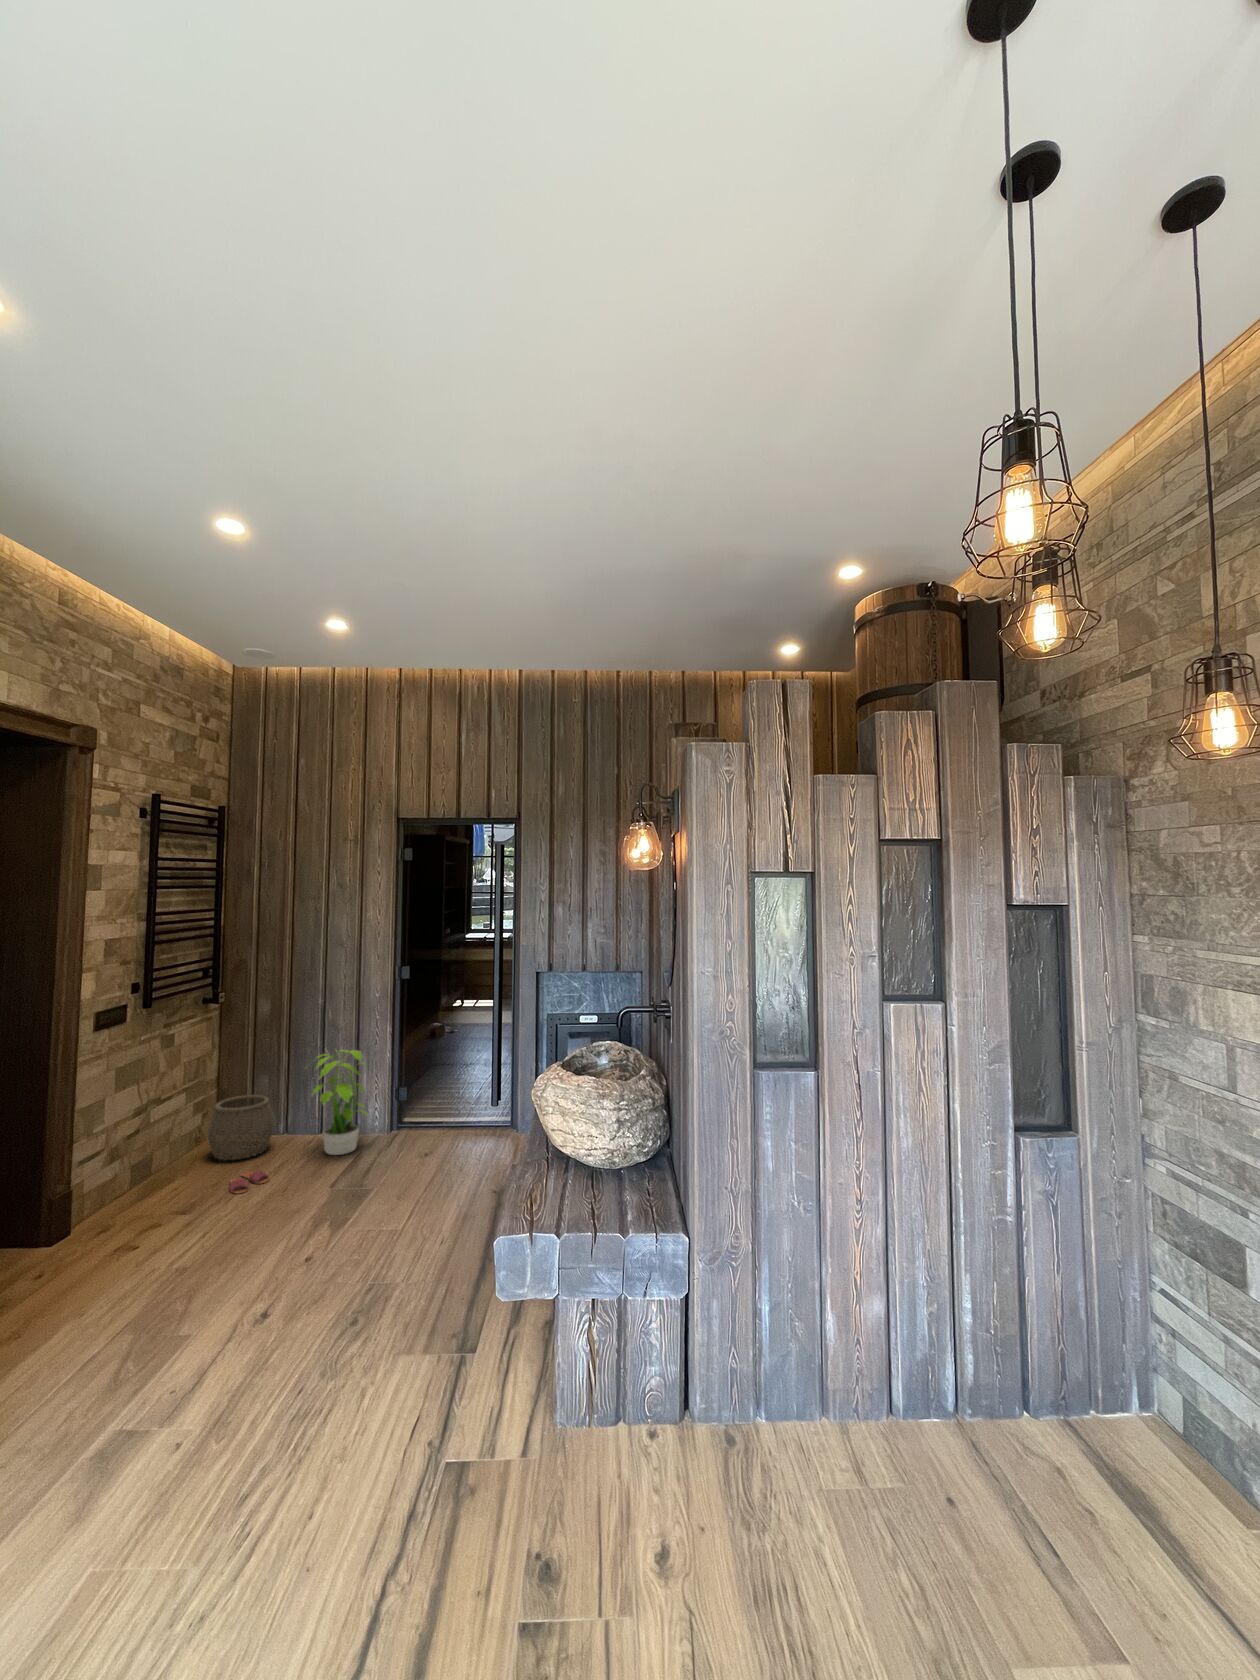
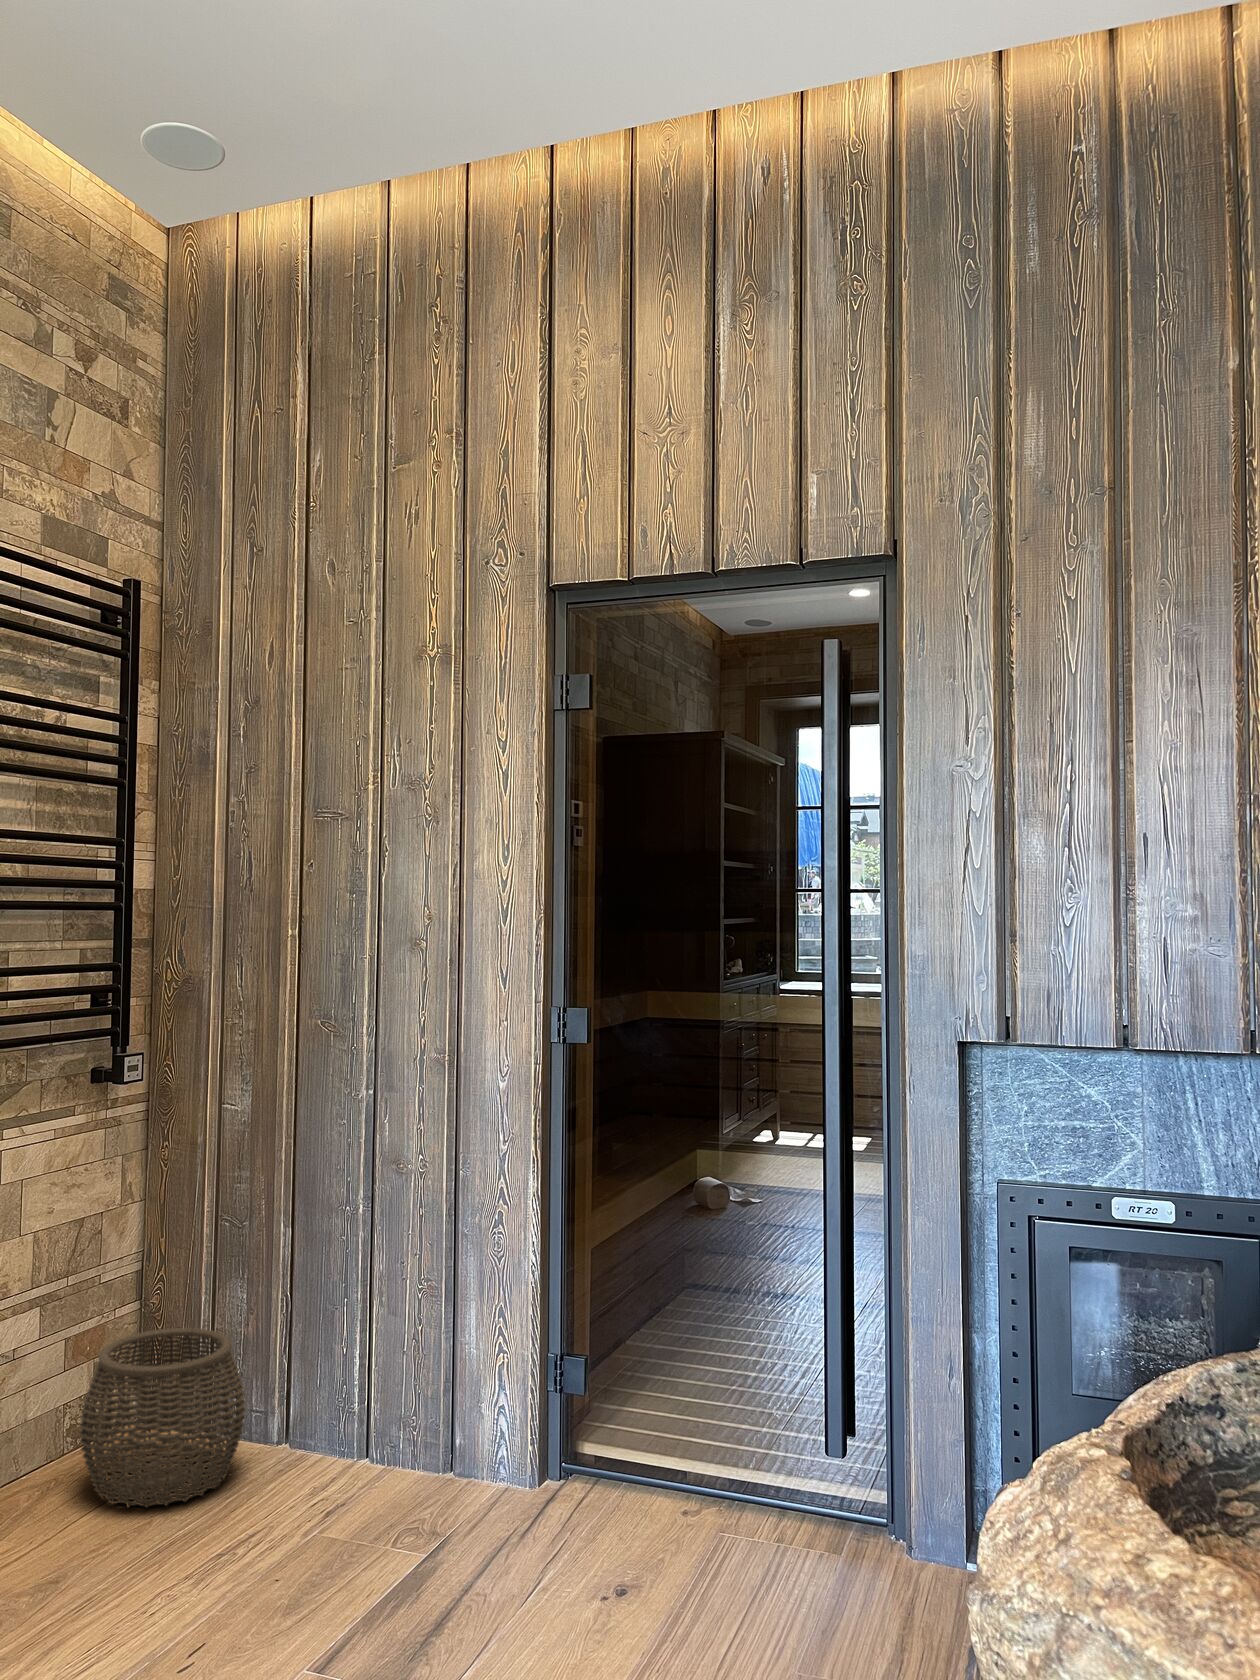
potted plant: present [312,1050,367,1155] -> none [306,1222,489,1539]
slippers: present [230,1171,269,1194] -> none [57,1555,174,1639]

